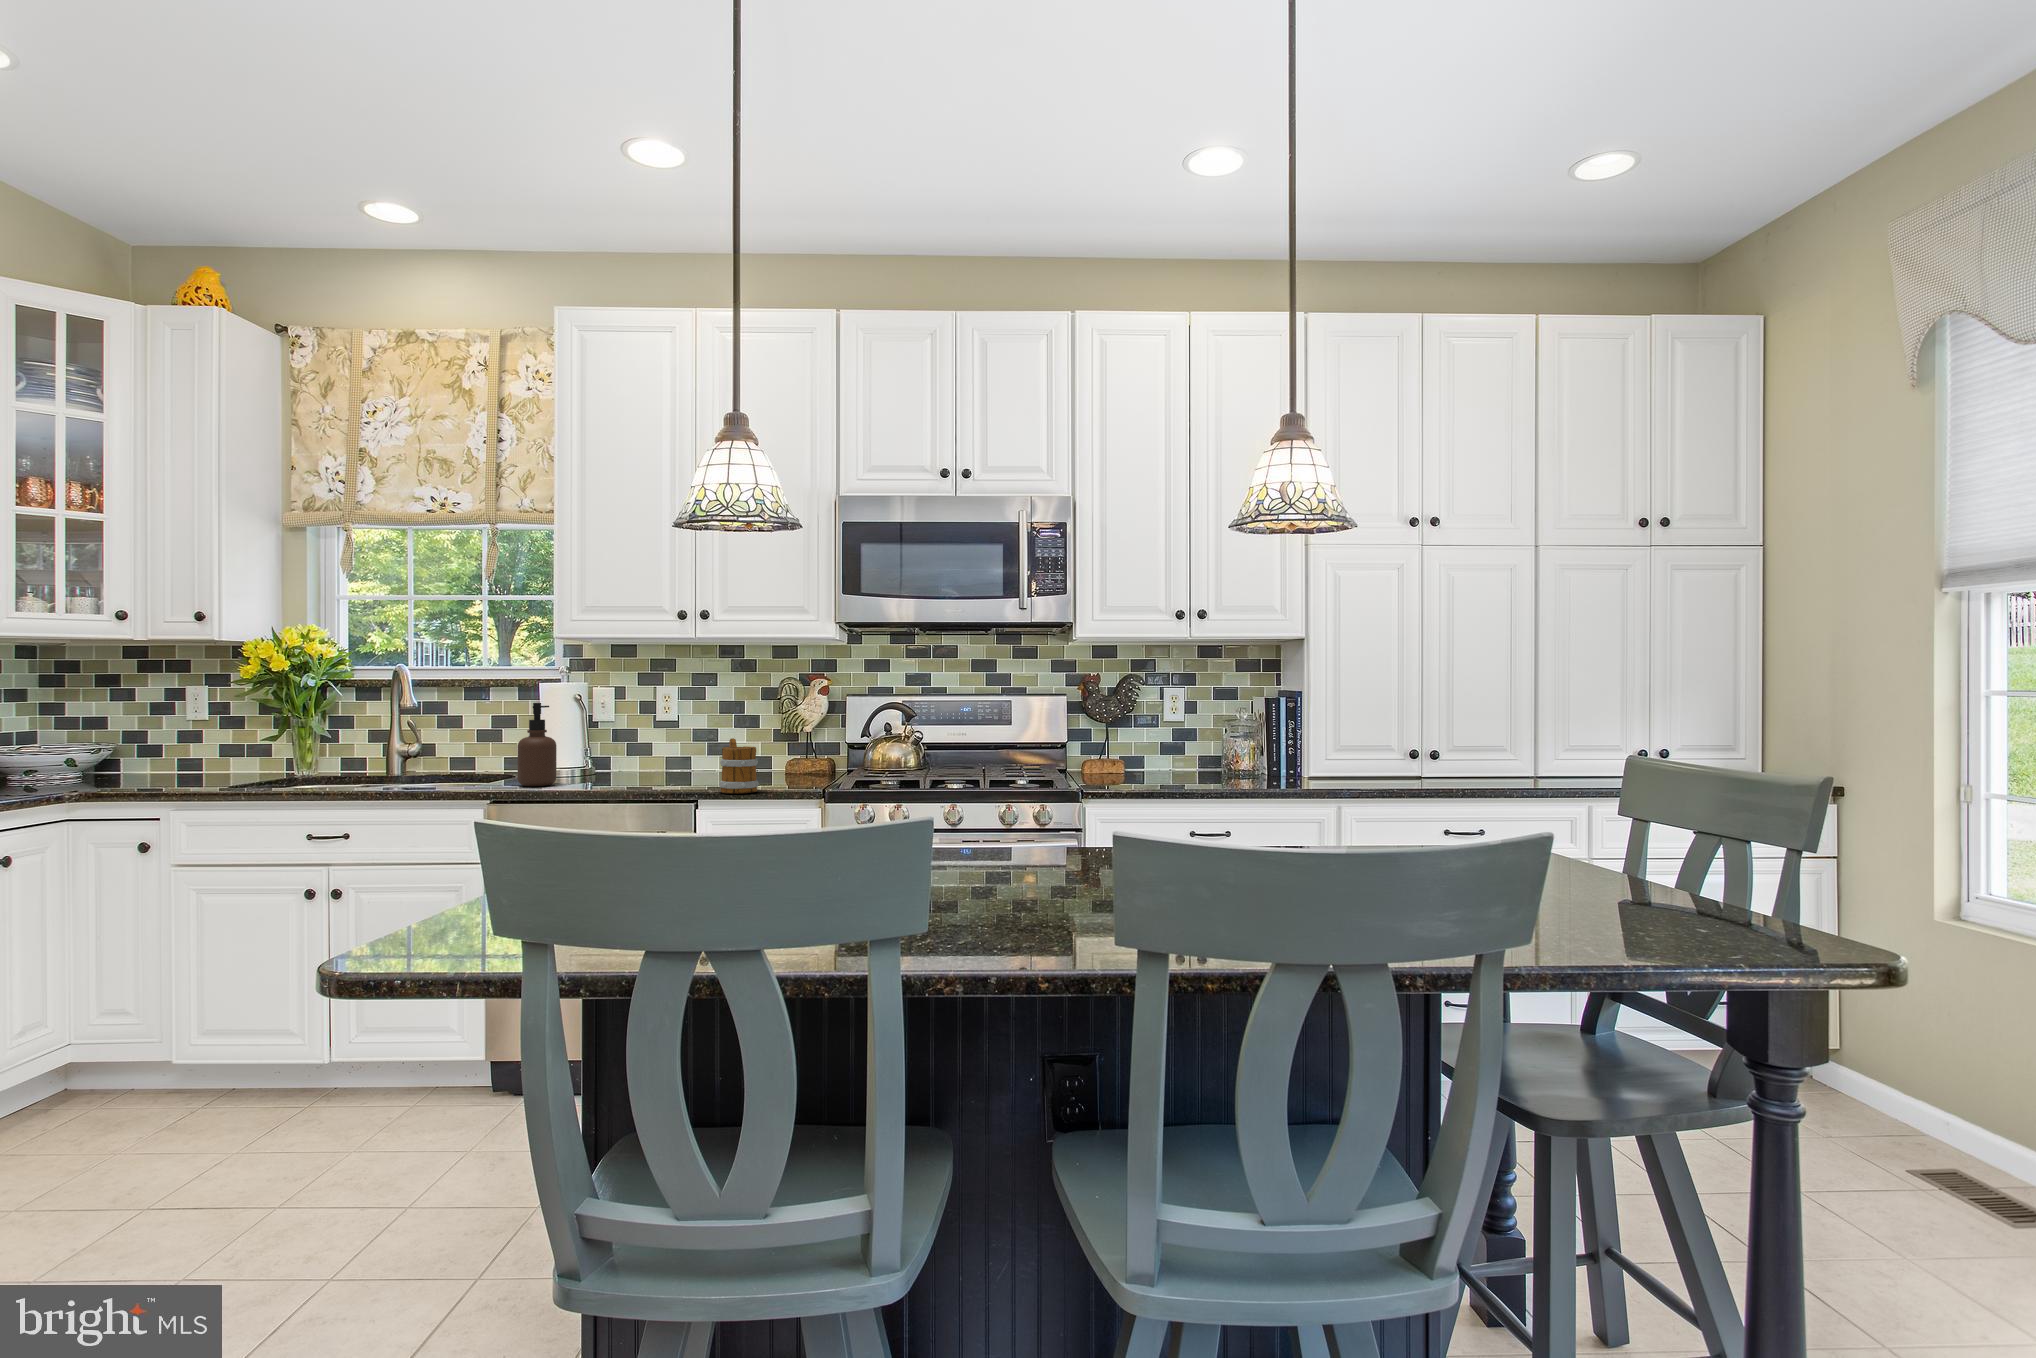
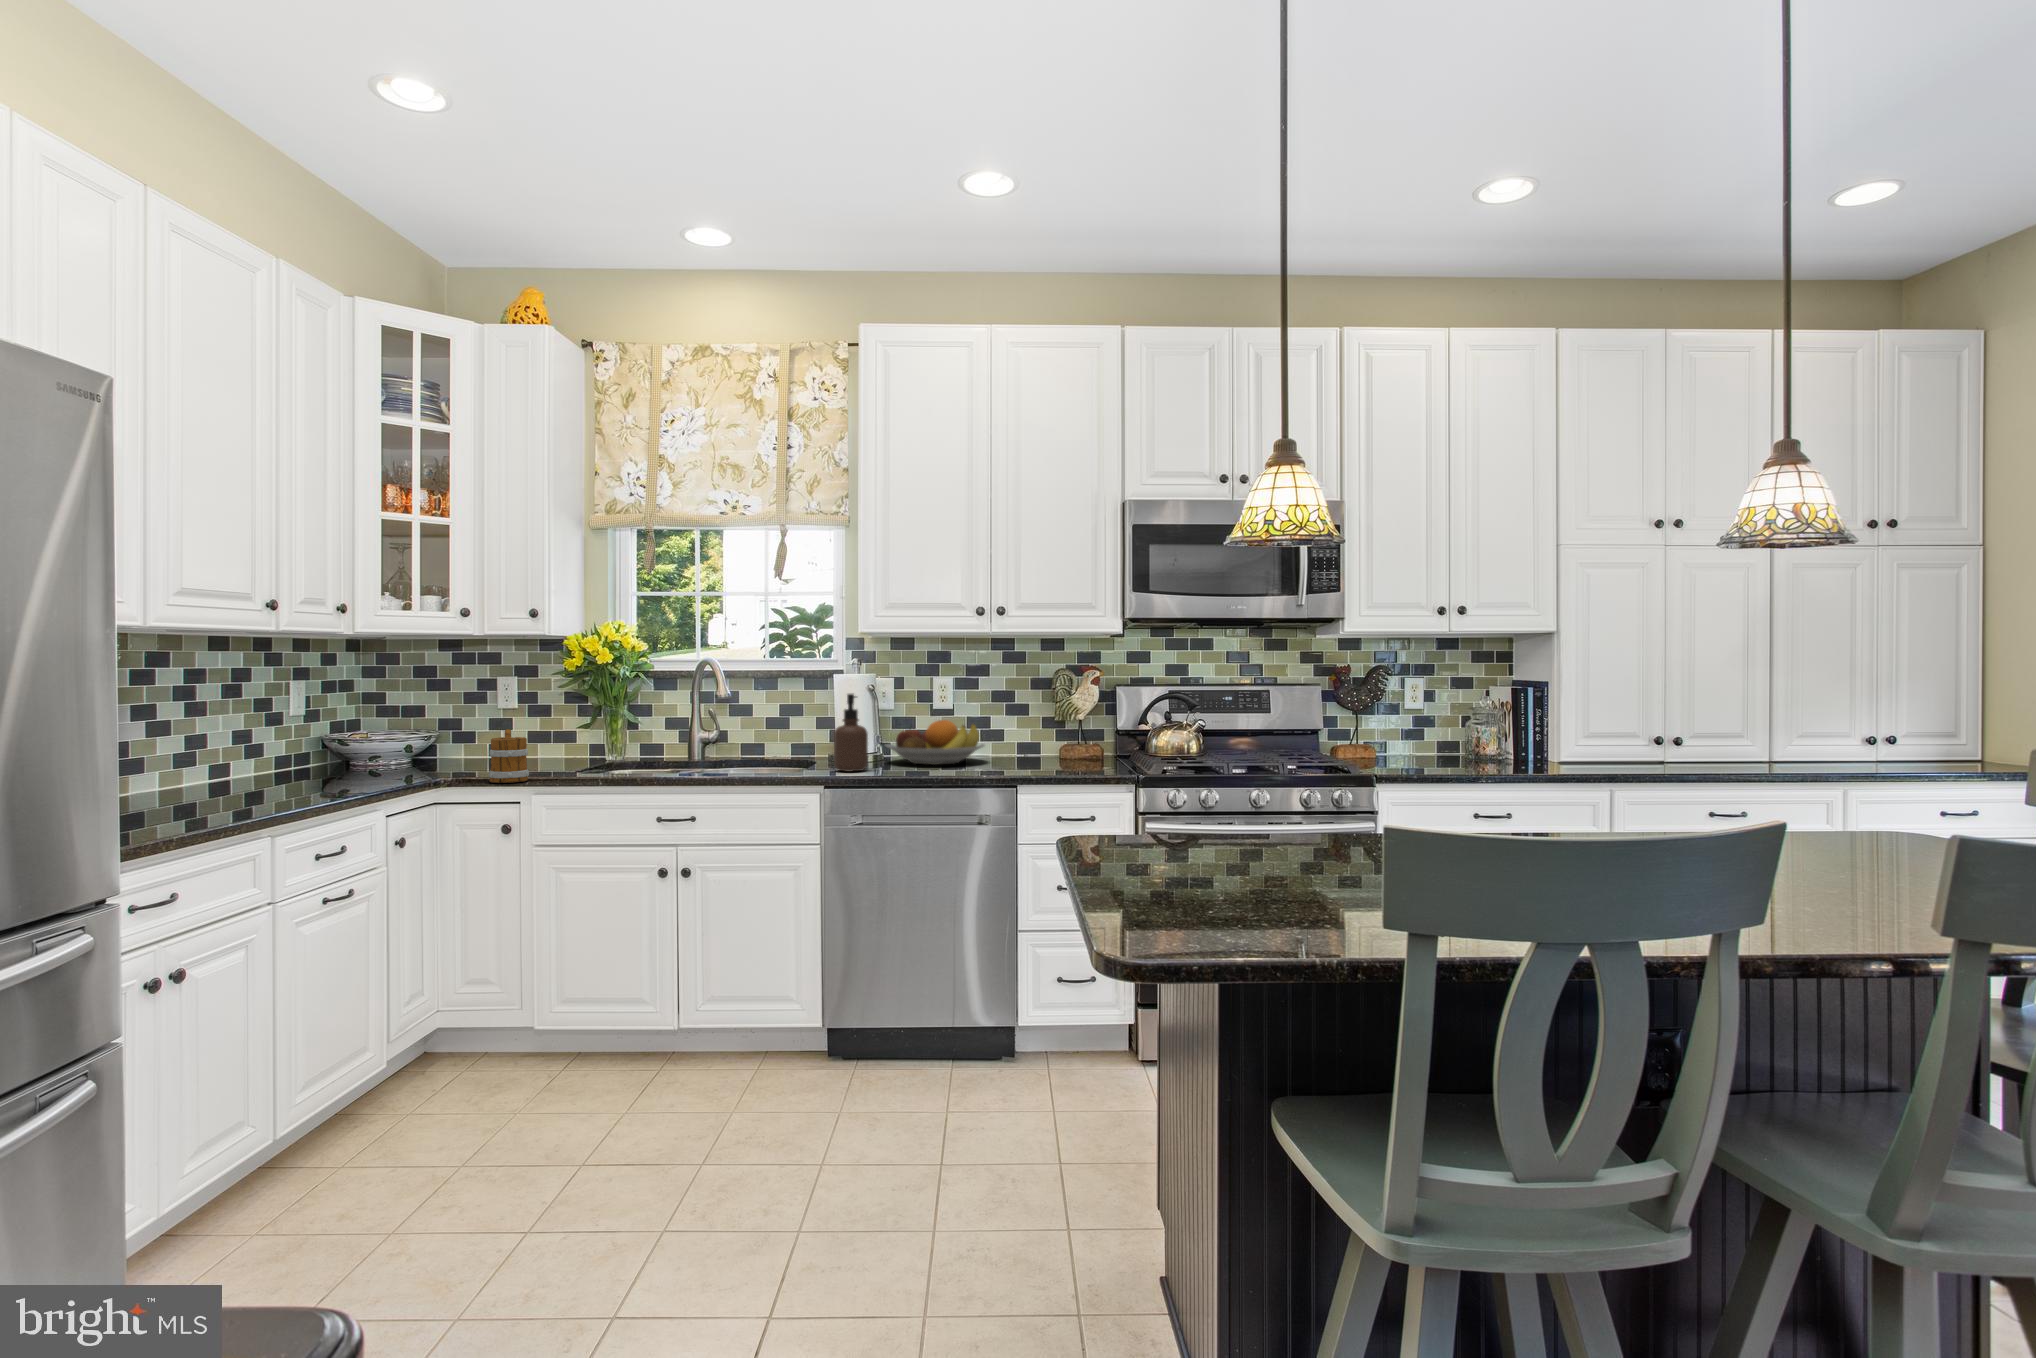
fruit bowl: none [592,732,705,779] -> present [886,720,985,765]
mug: present [719,738,759,794] -> present [489,729,529,783]

